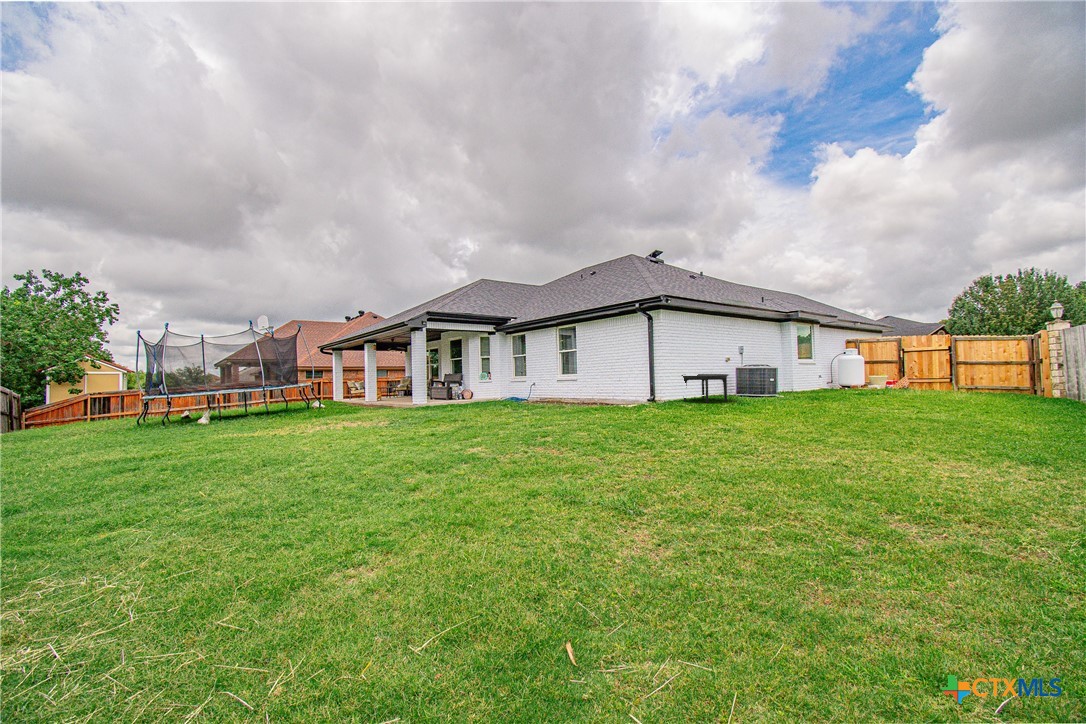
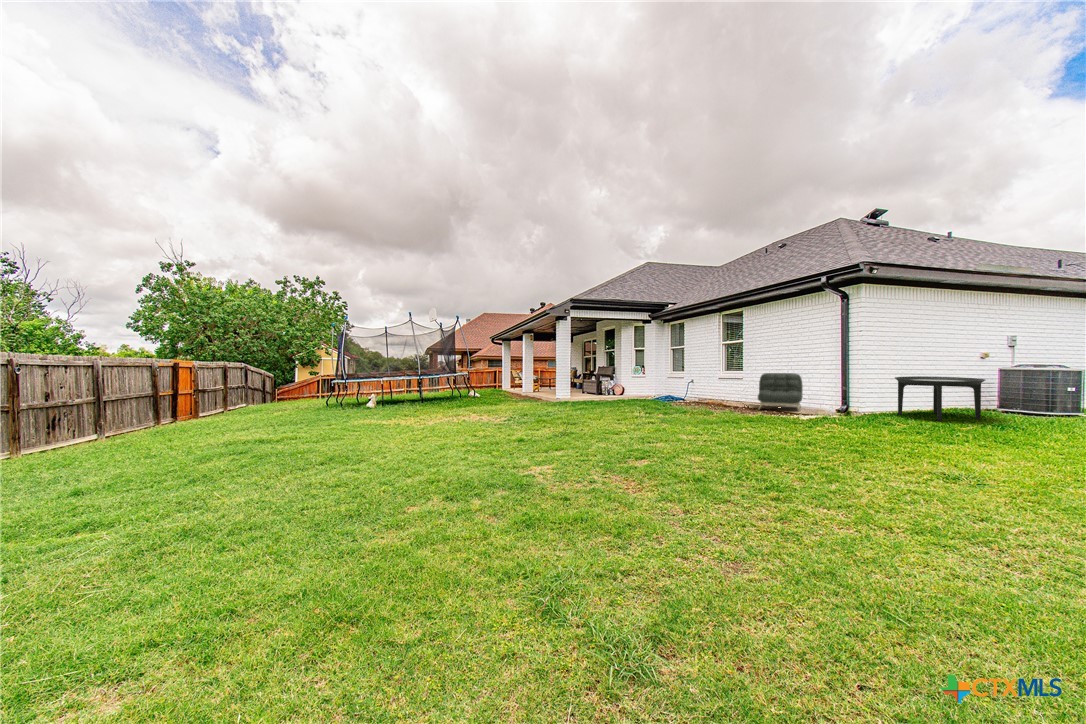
armchair: none [595,374,626,404] -> present [758,373,802,411]

